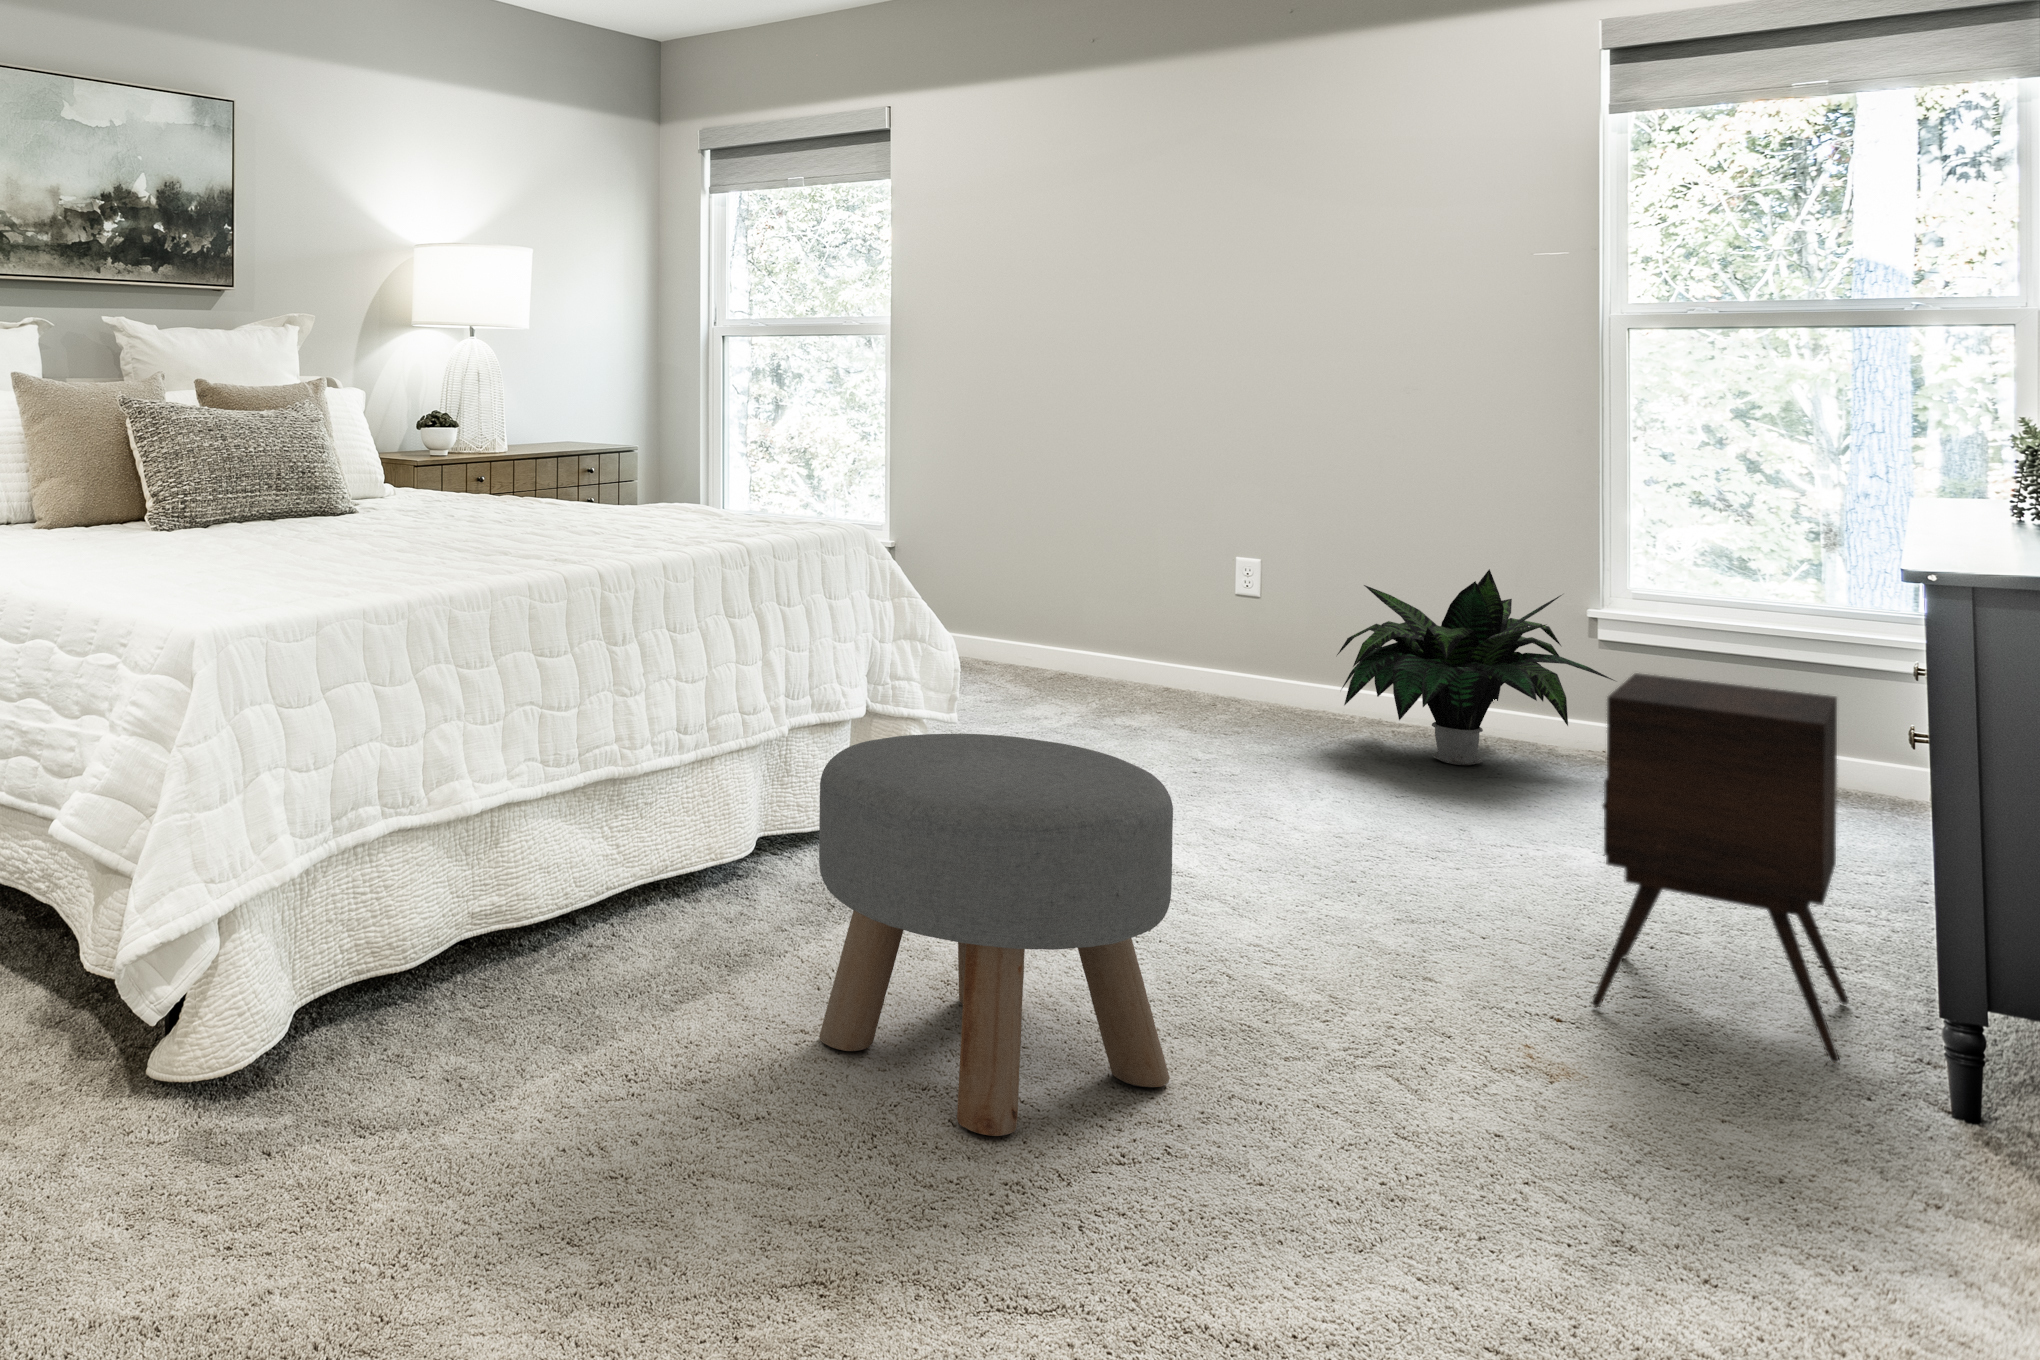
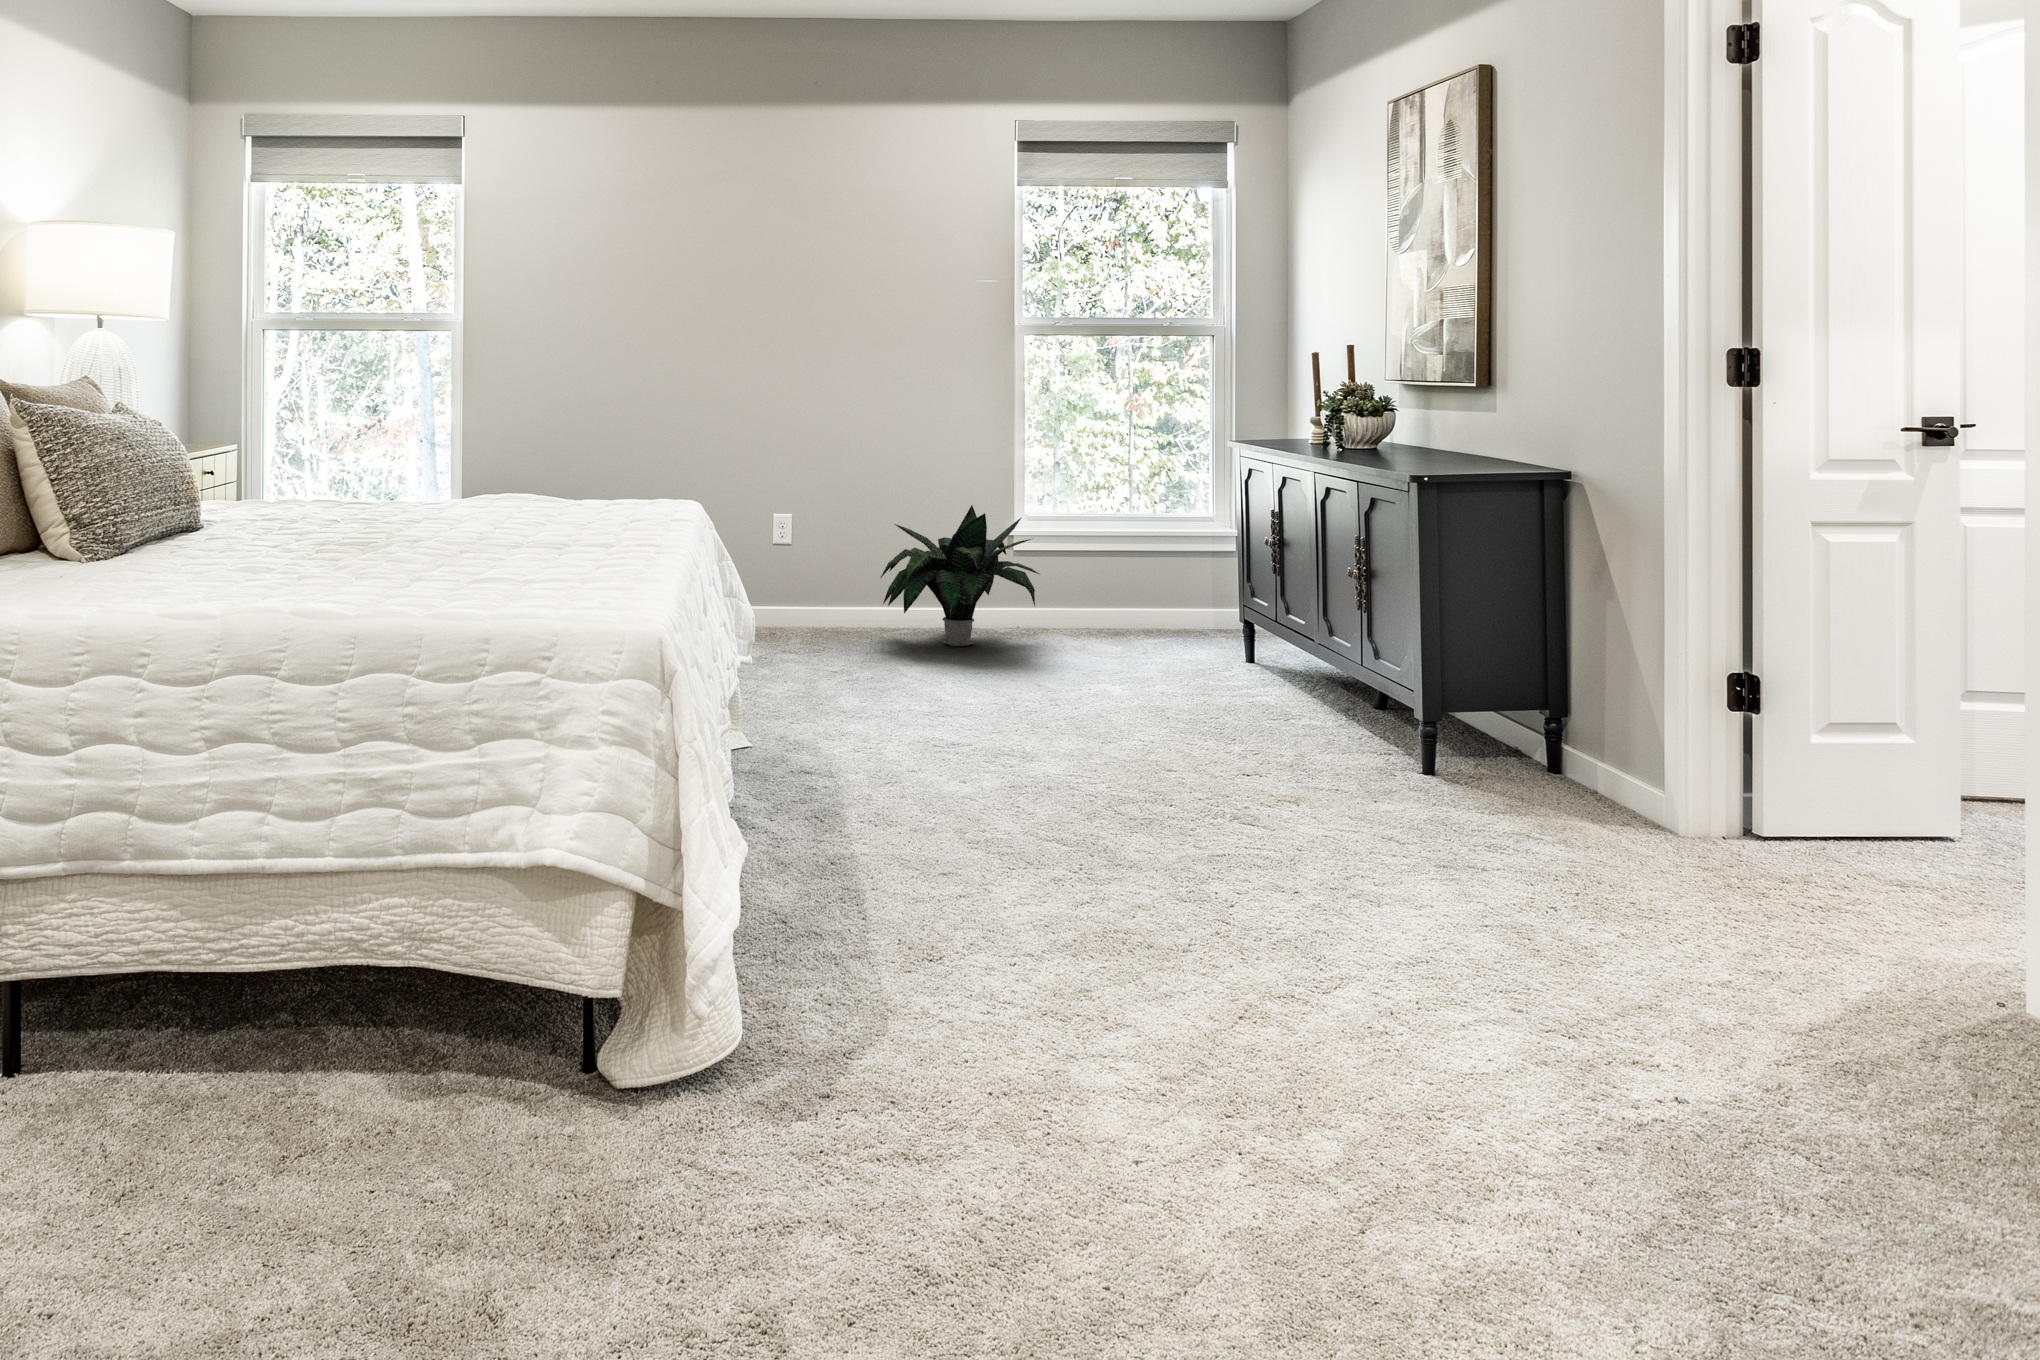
side table: present [1592,673,1849,1063] -> none [1227,555,1387,766]
ottoman: present [819,734,1173,1136] -> none [981,641,1241,920]

